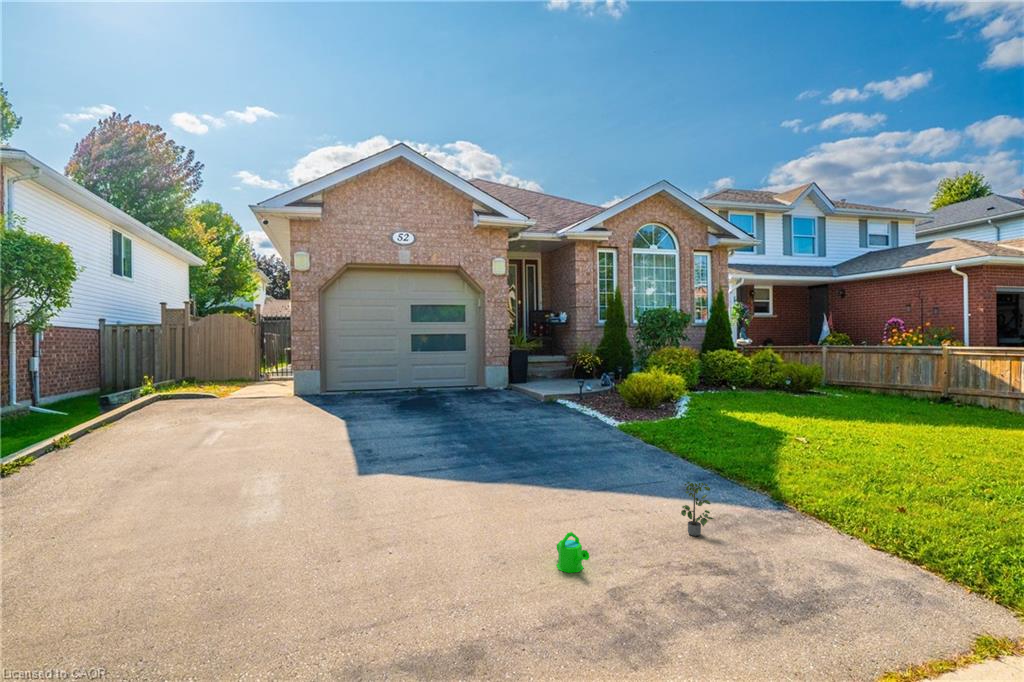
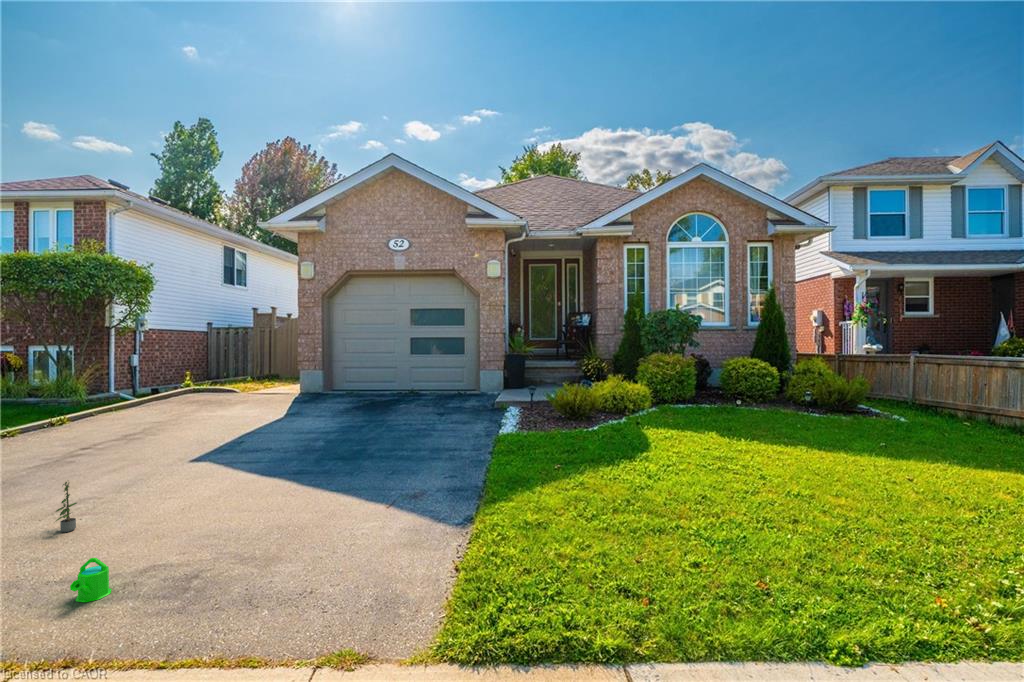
potted plant: present [681,482,714,536] -> present [56,482,77,532]

